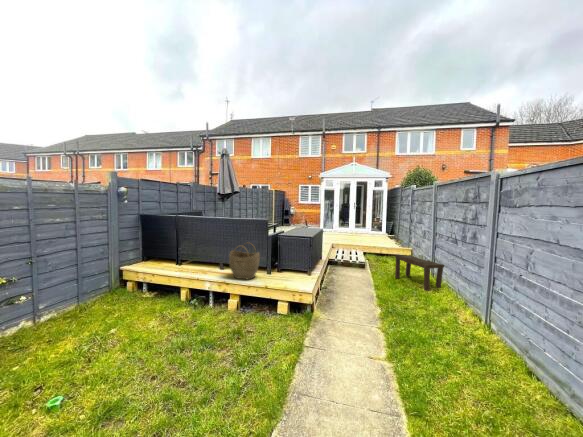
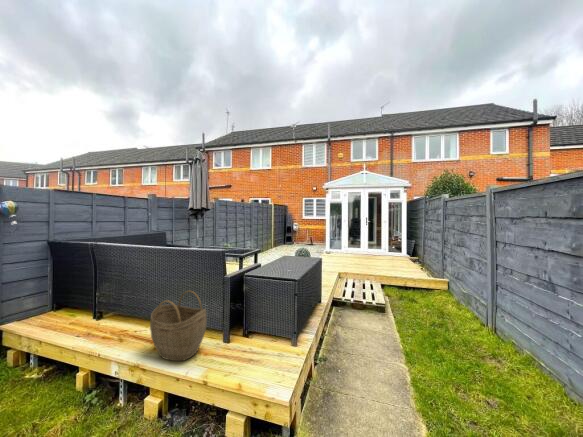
bench: present [395,255,444,291] -> none [433,298,523,368]

